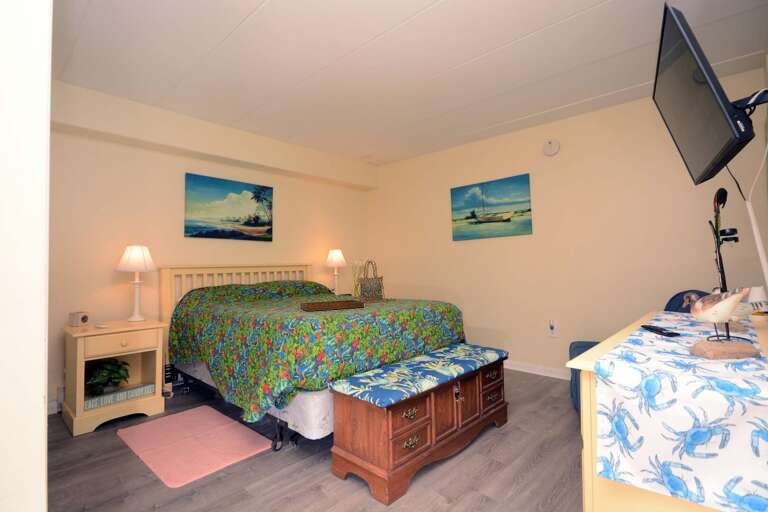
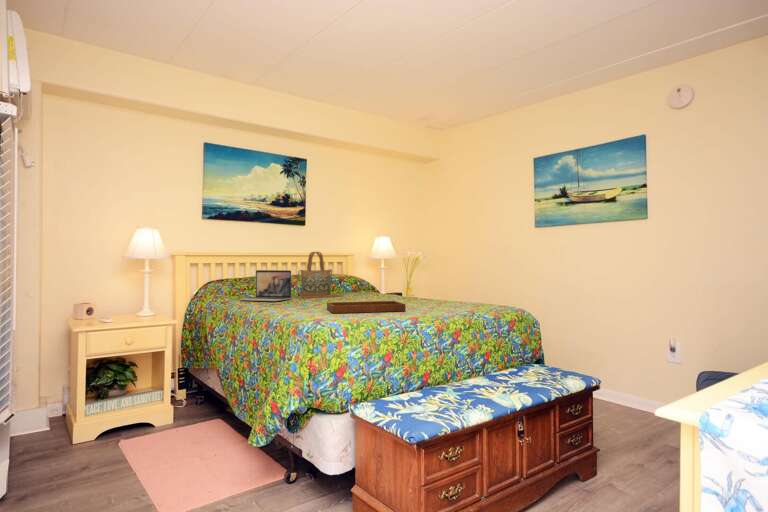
handbag: present [357,261,395,303] -> present [295,252,343,298]
laptop: none [222,278,266,304] -> present [240,270,291,301]

